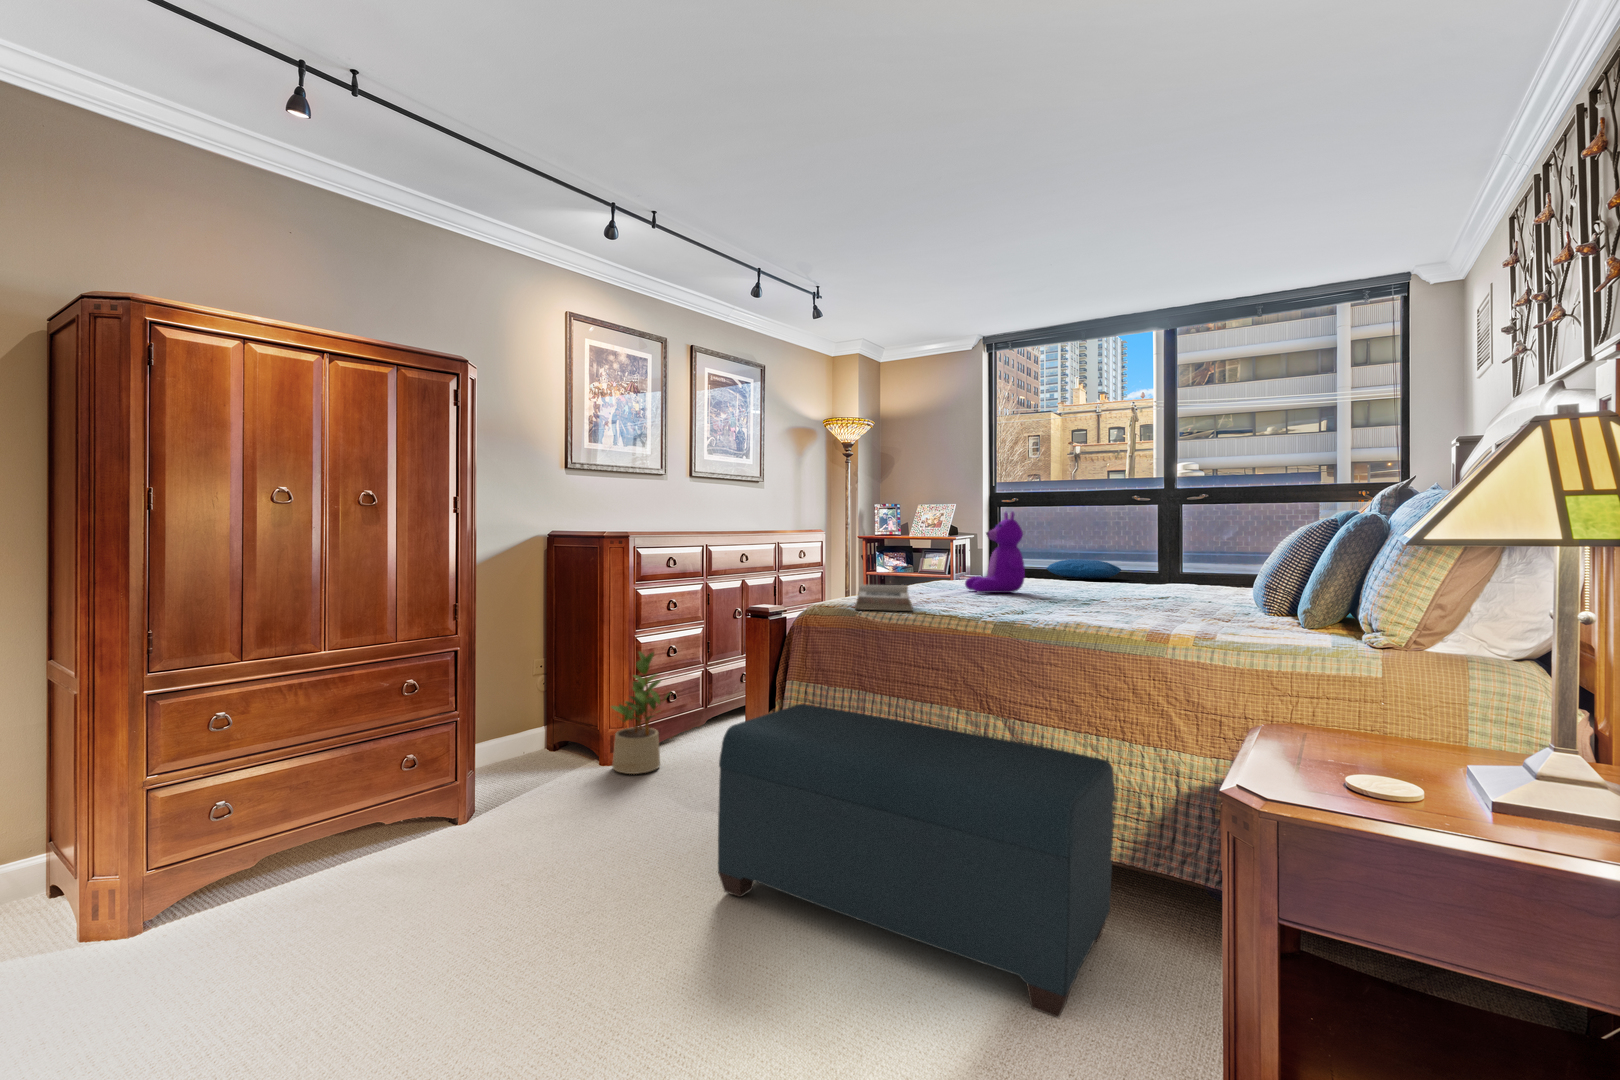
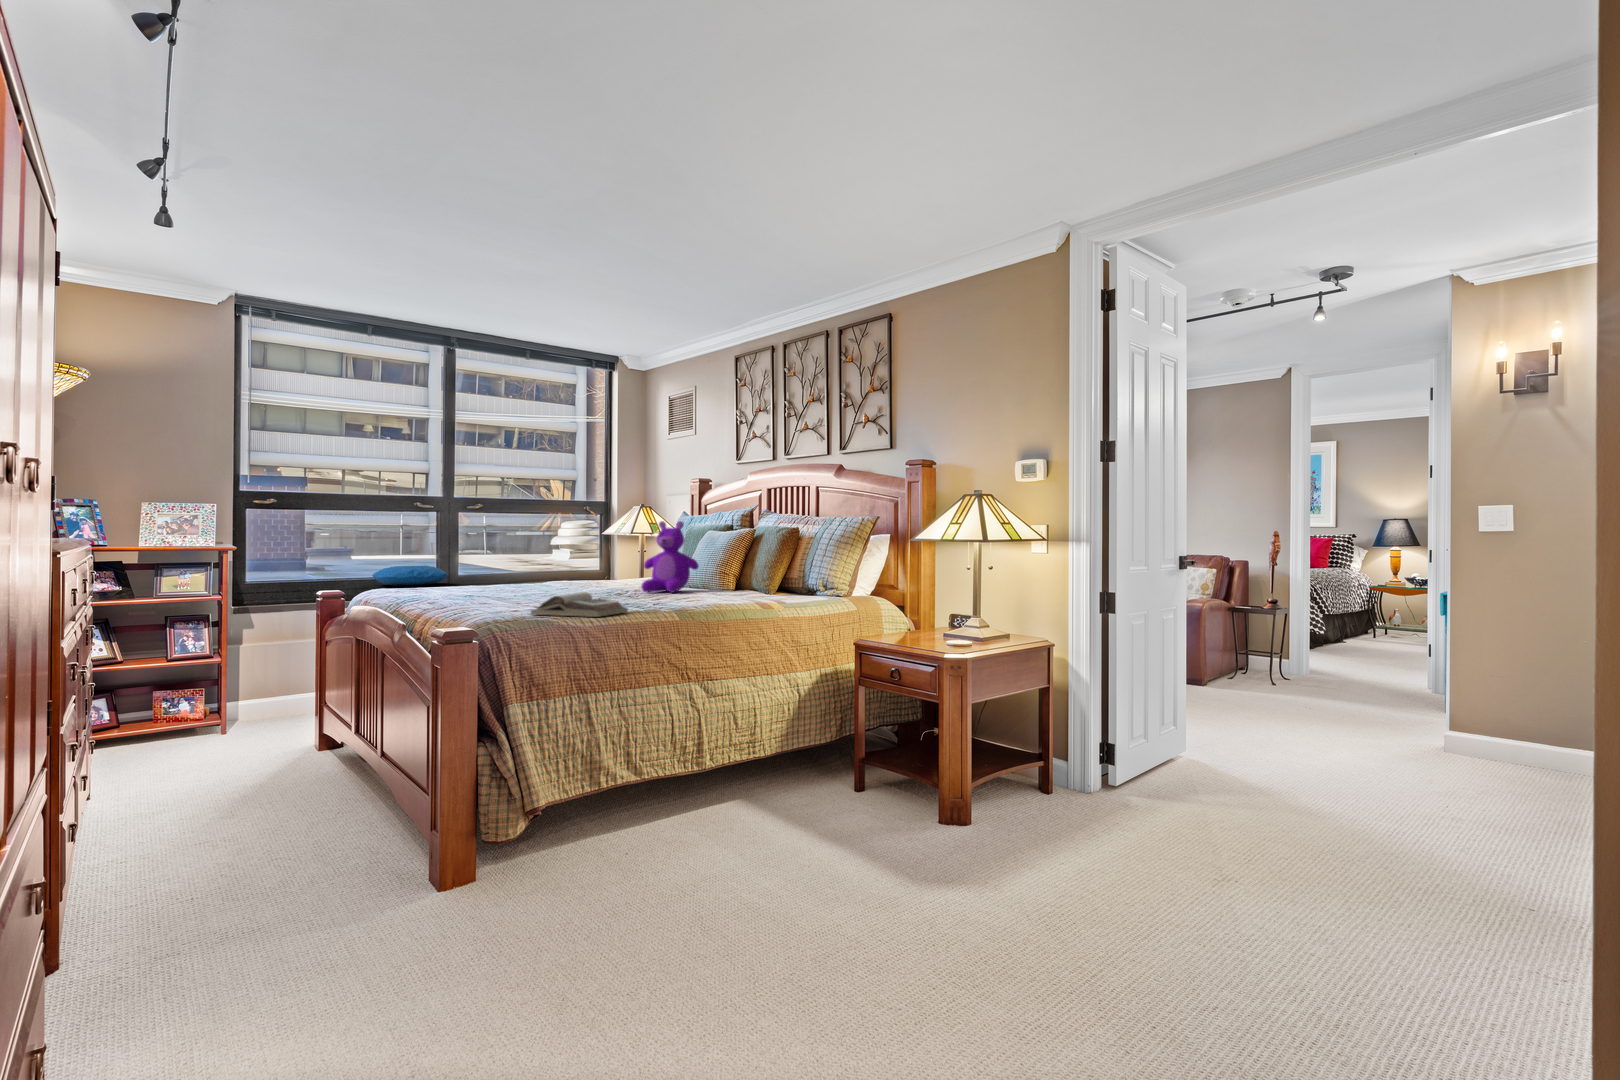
teddy bear: present [965,512,1025,593] -> present [641,521,699,593]
potted plant: present [611,652,669,774] -> none [85,745,214,954]
bench: present [718,704,1115,1018] -> none [552,685,858,901]

